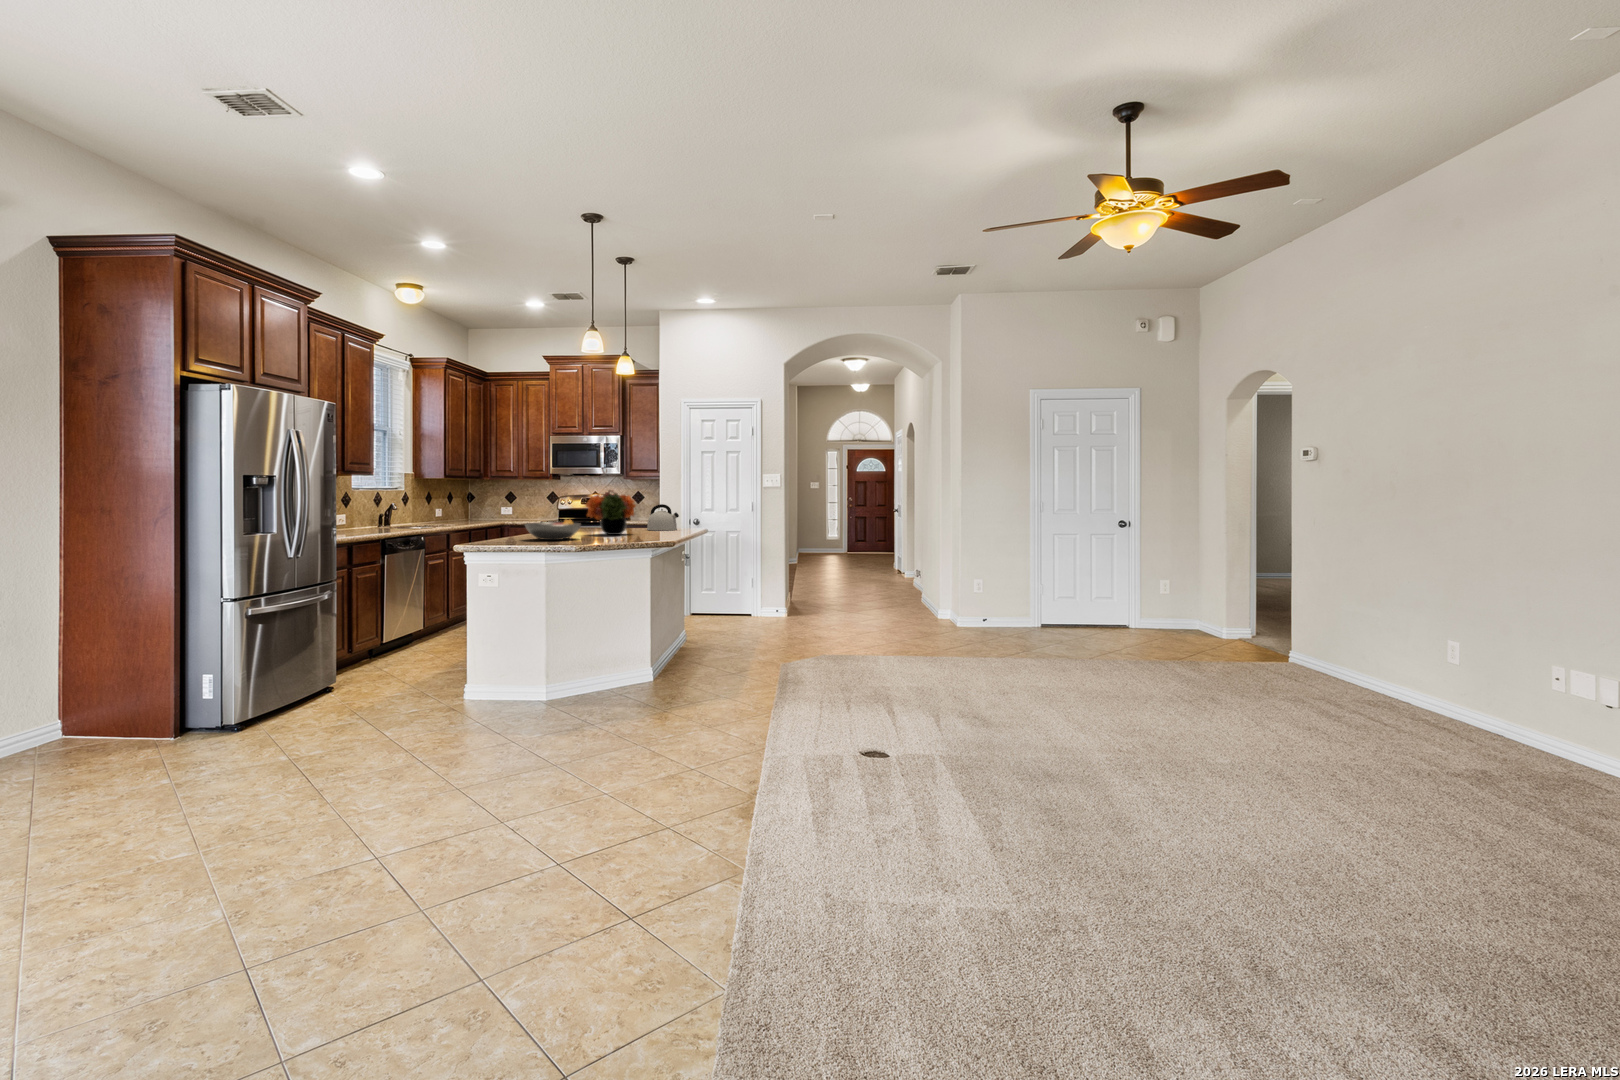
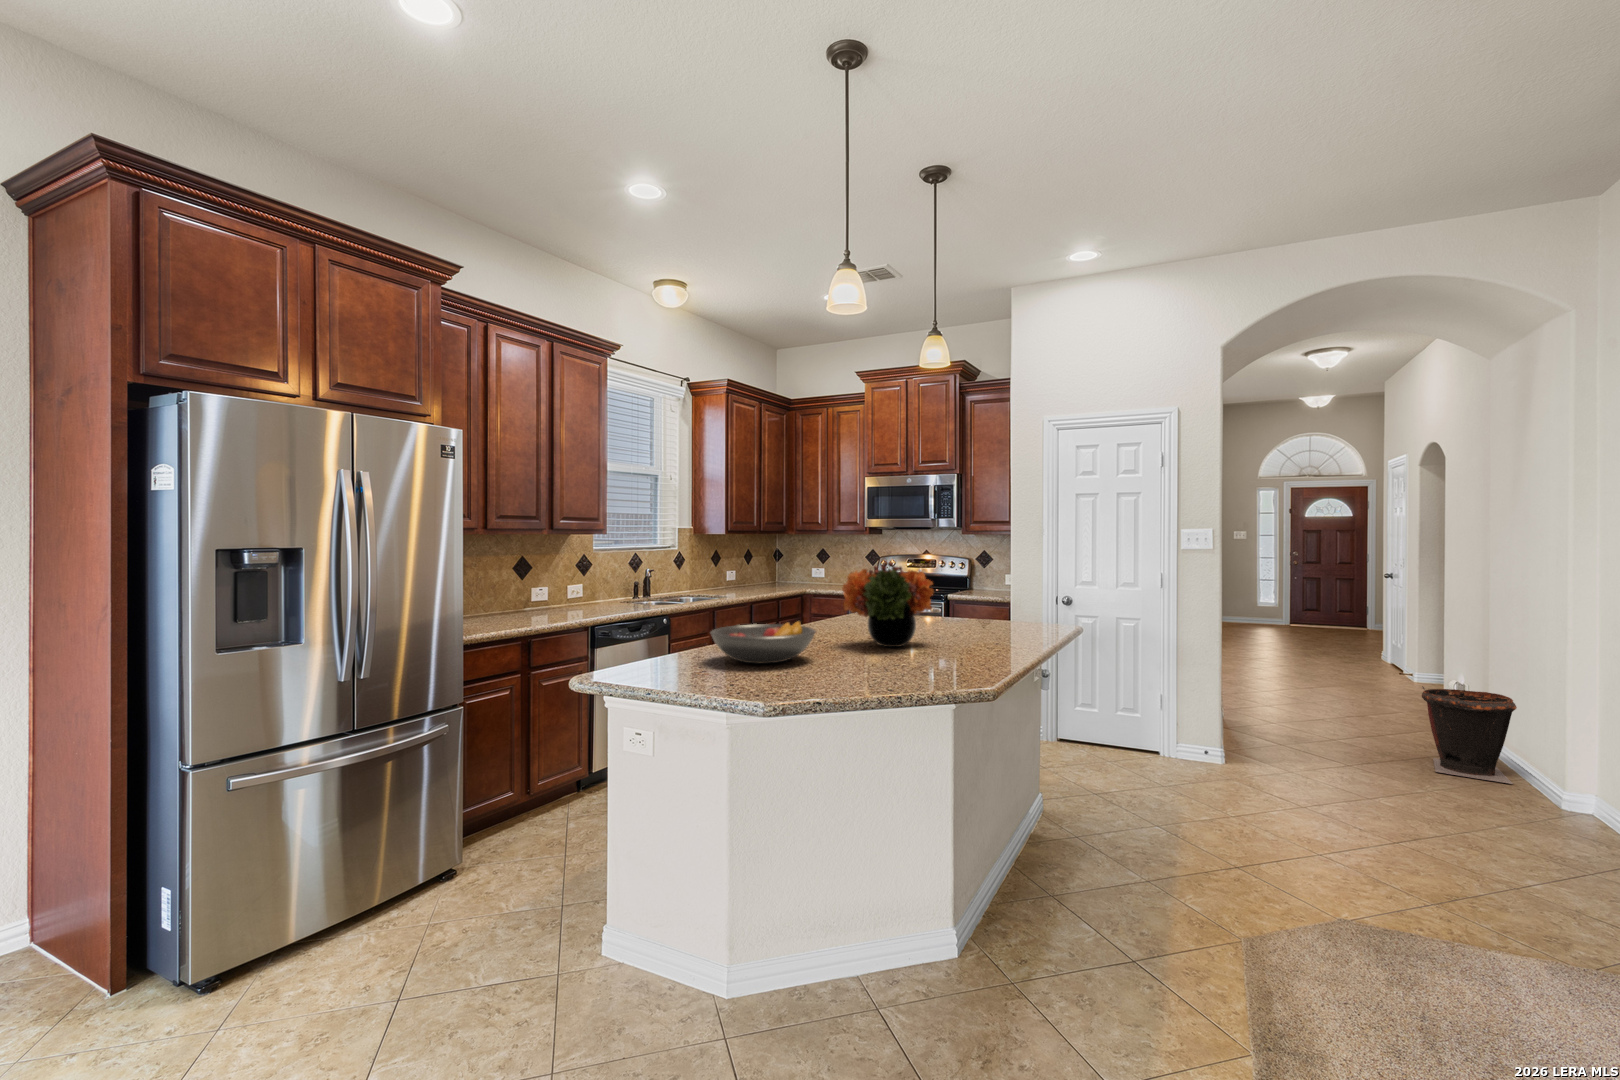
kettle: present [647,504,679,530] -> none [966,584,1024,632]
waste bin: none [881,564,919,610] -> present [1422,686,1517,784]

